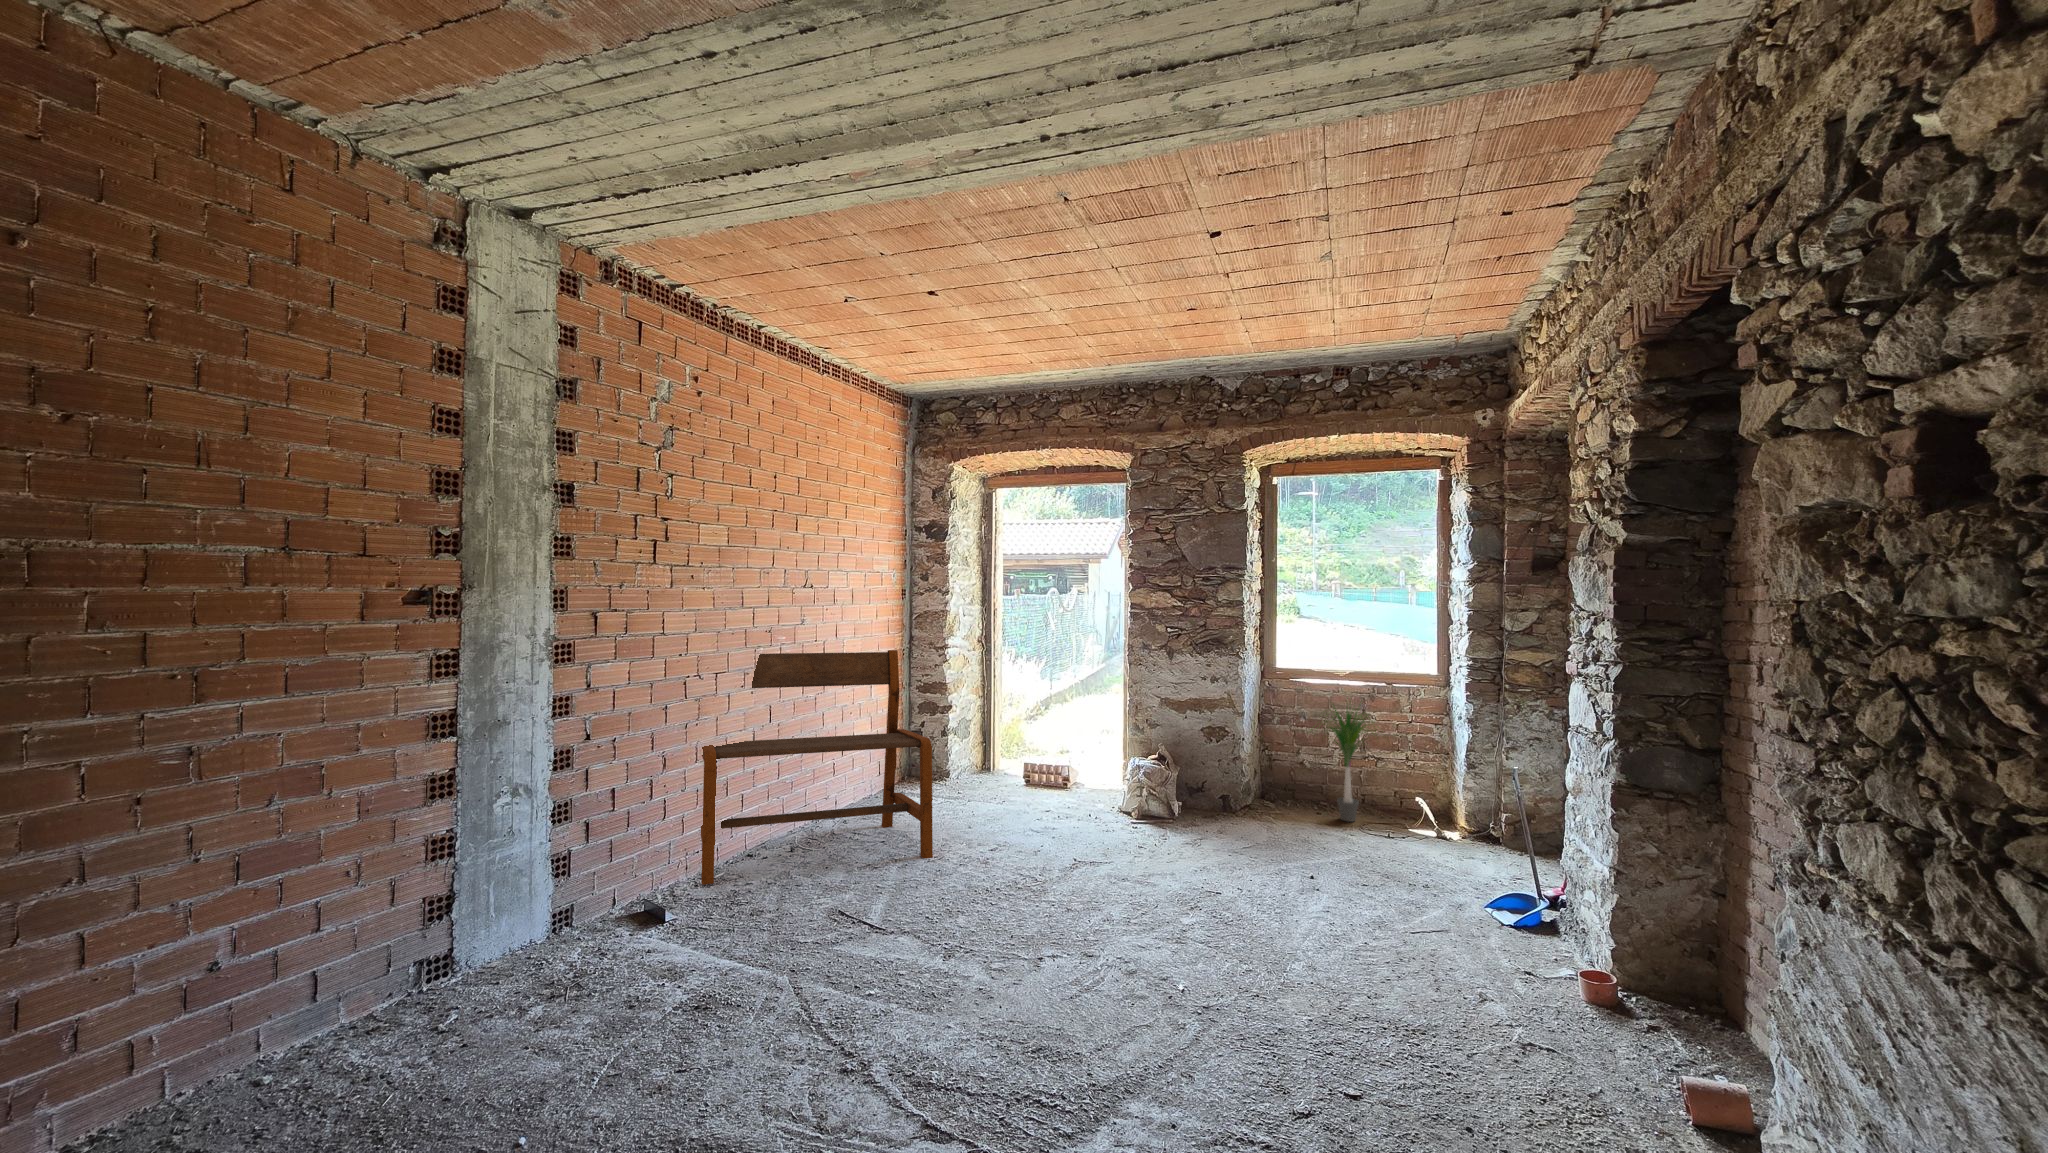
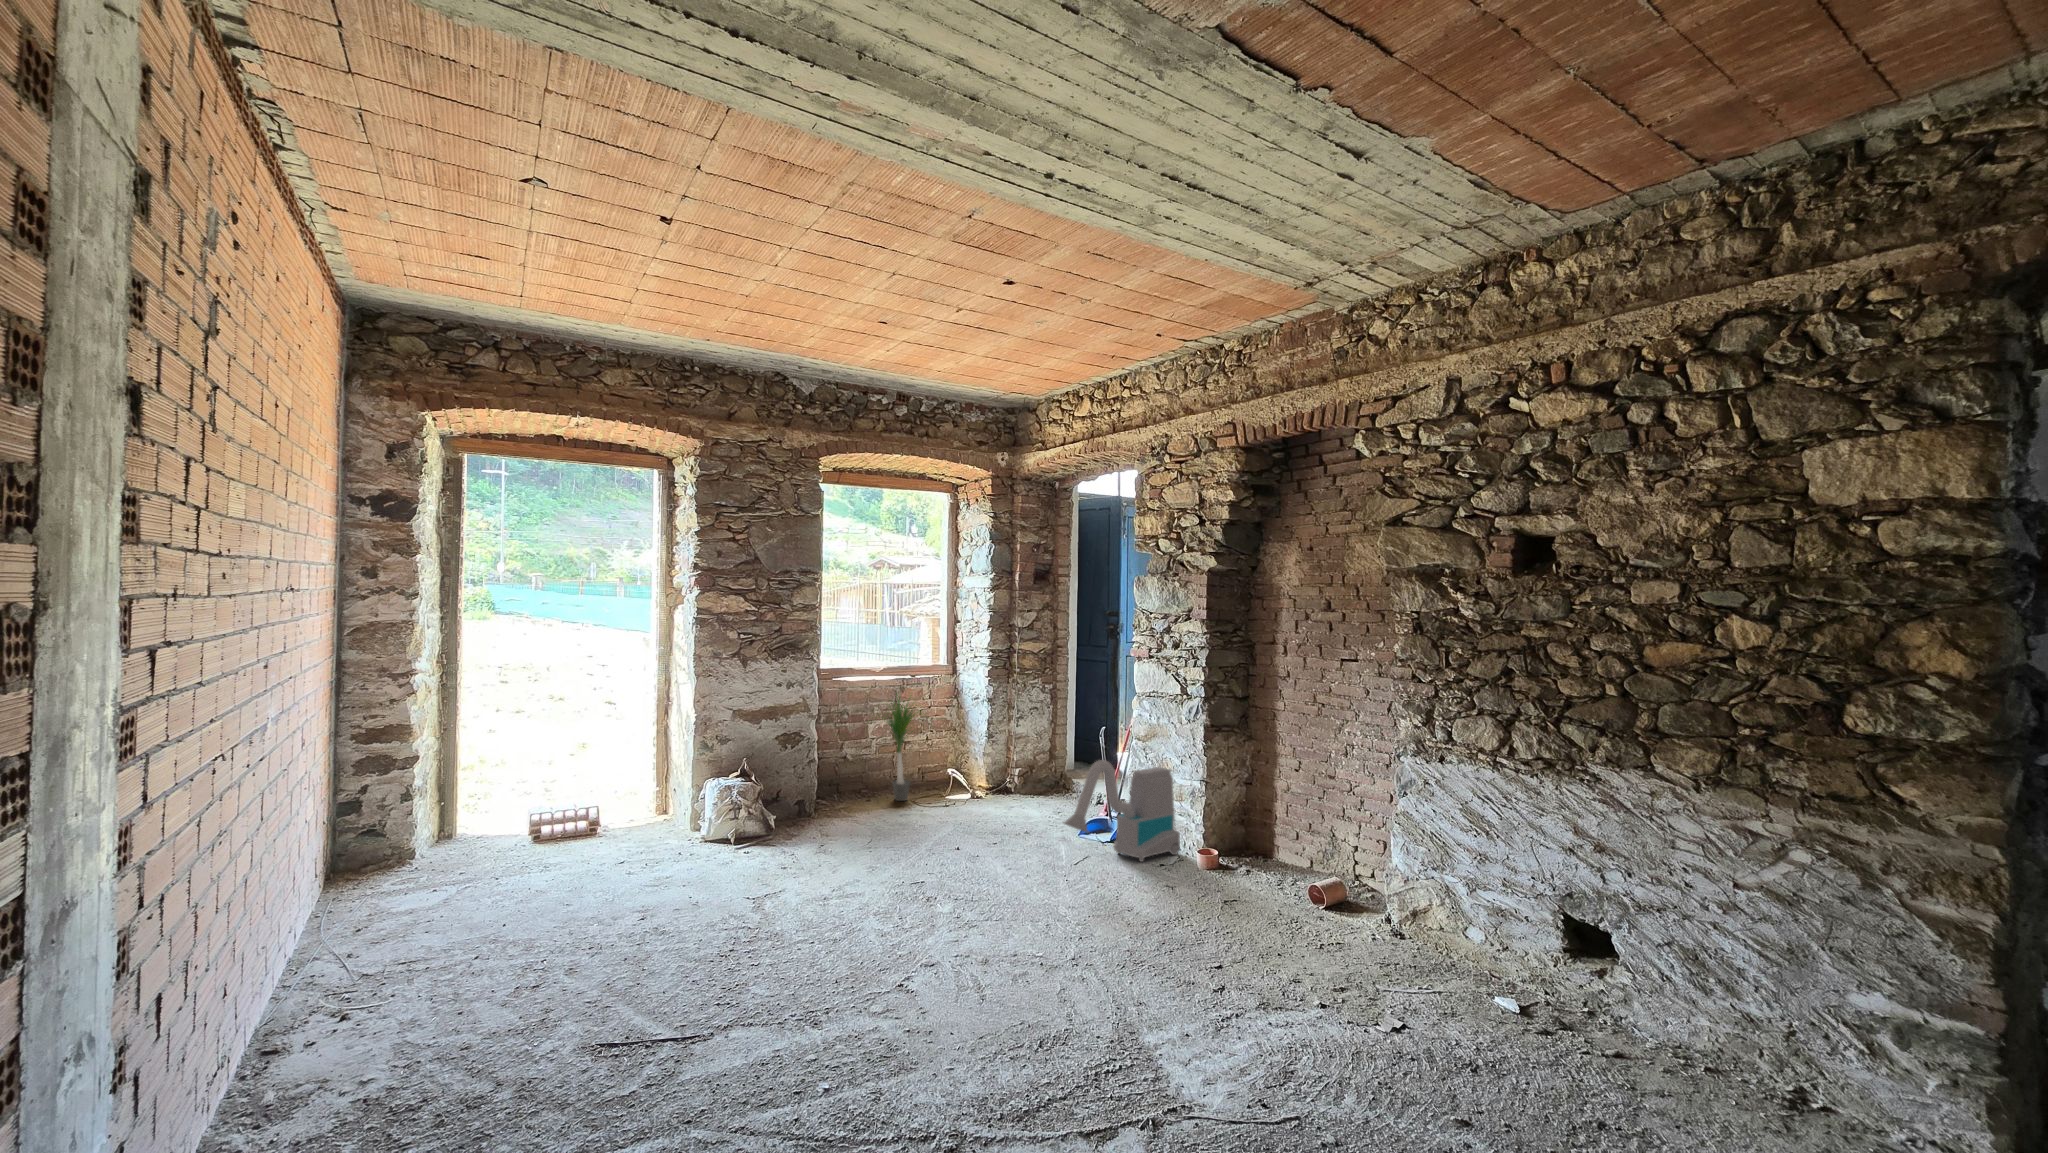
bench: present [701,650,933,885] -> none [157,688,605,1116]
vacuum cleaner: none [1380,804,1604,975] -> present [1063,760,1180,862]

